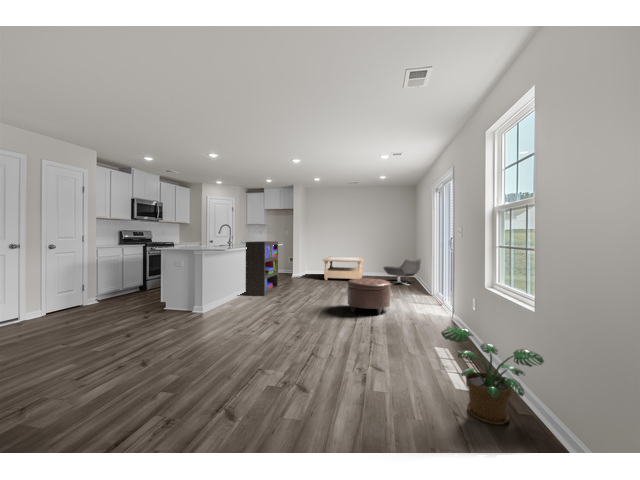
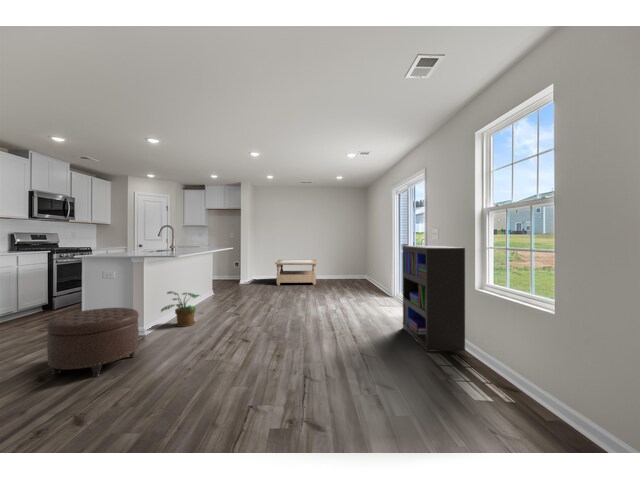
bookshelf: present [246,241,278,296] -> present [403,246,465,351]
lounge chair: present [384,259,421,284] -> none [339,259,376,287]
ottoman: present [347,278,391,315] -> present [47,308,139,377]
potted plant: present [440,326,544,425] -> present [161,291,199,327]

